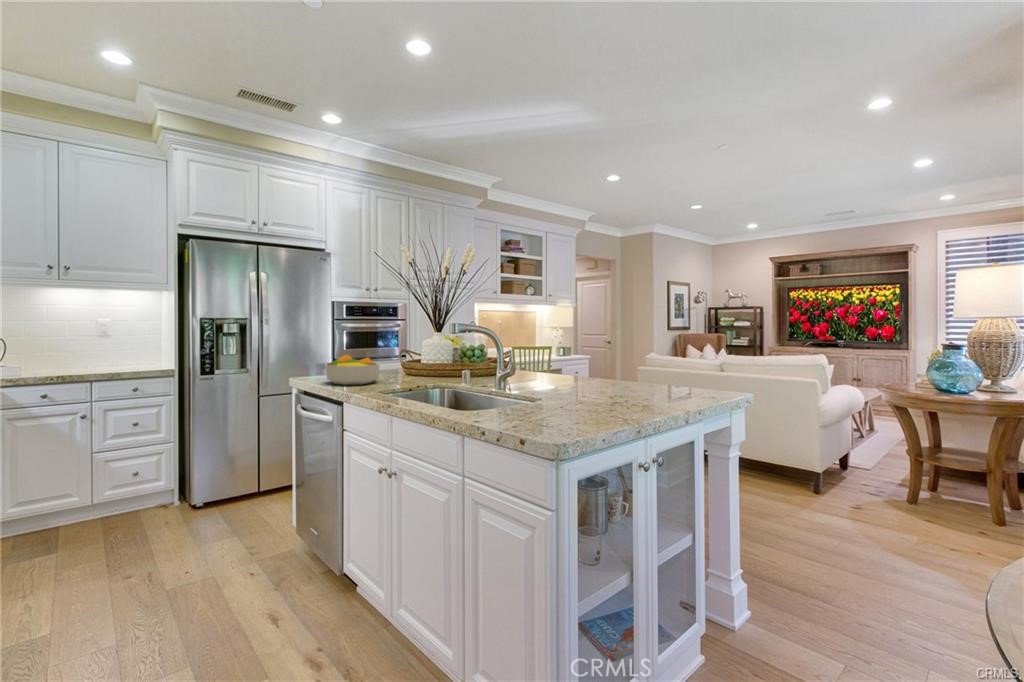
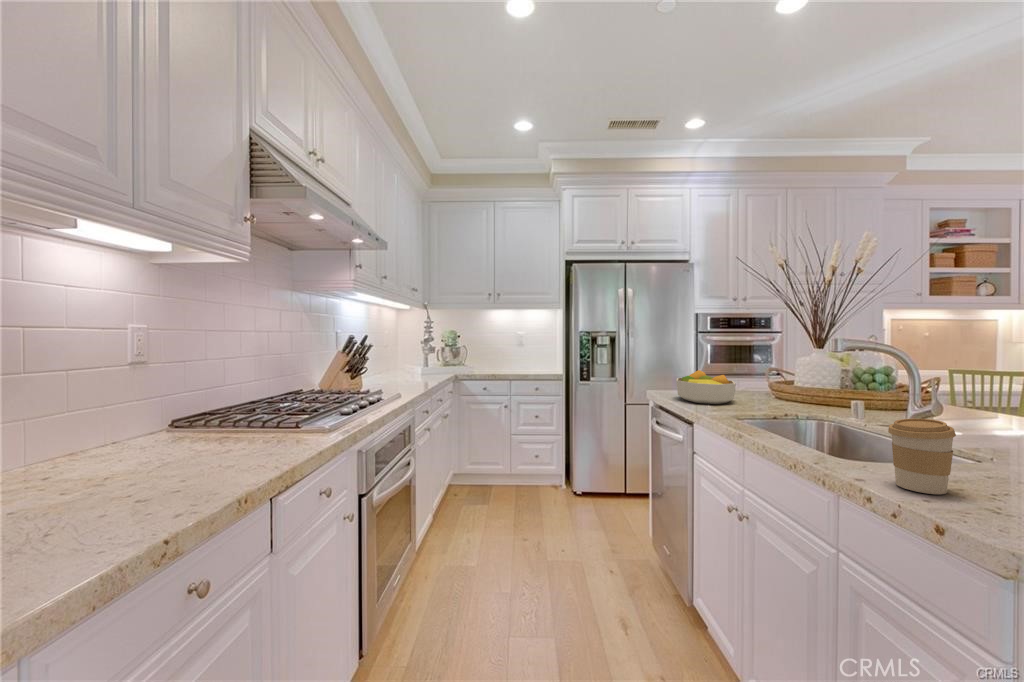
coffee cup: none [483,372,513,417] -> present [888,419,956,494]

